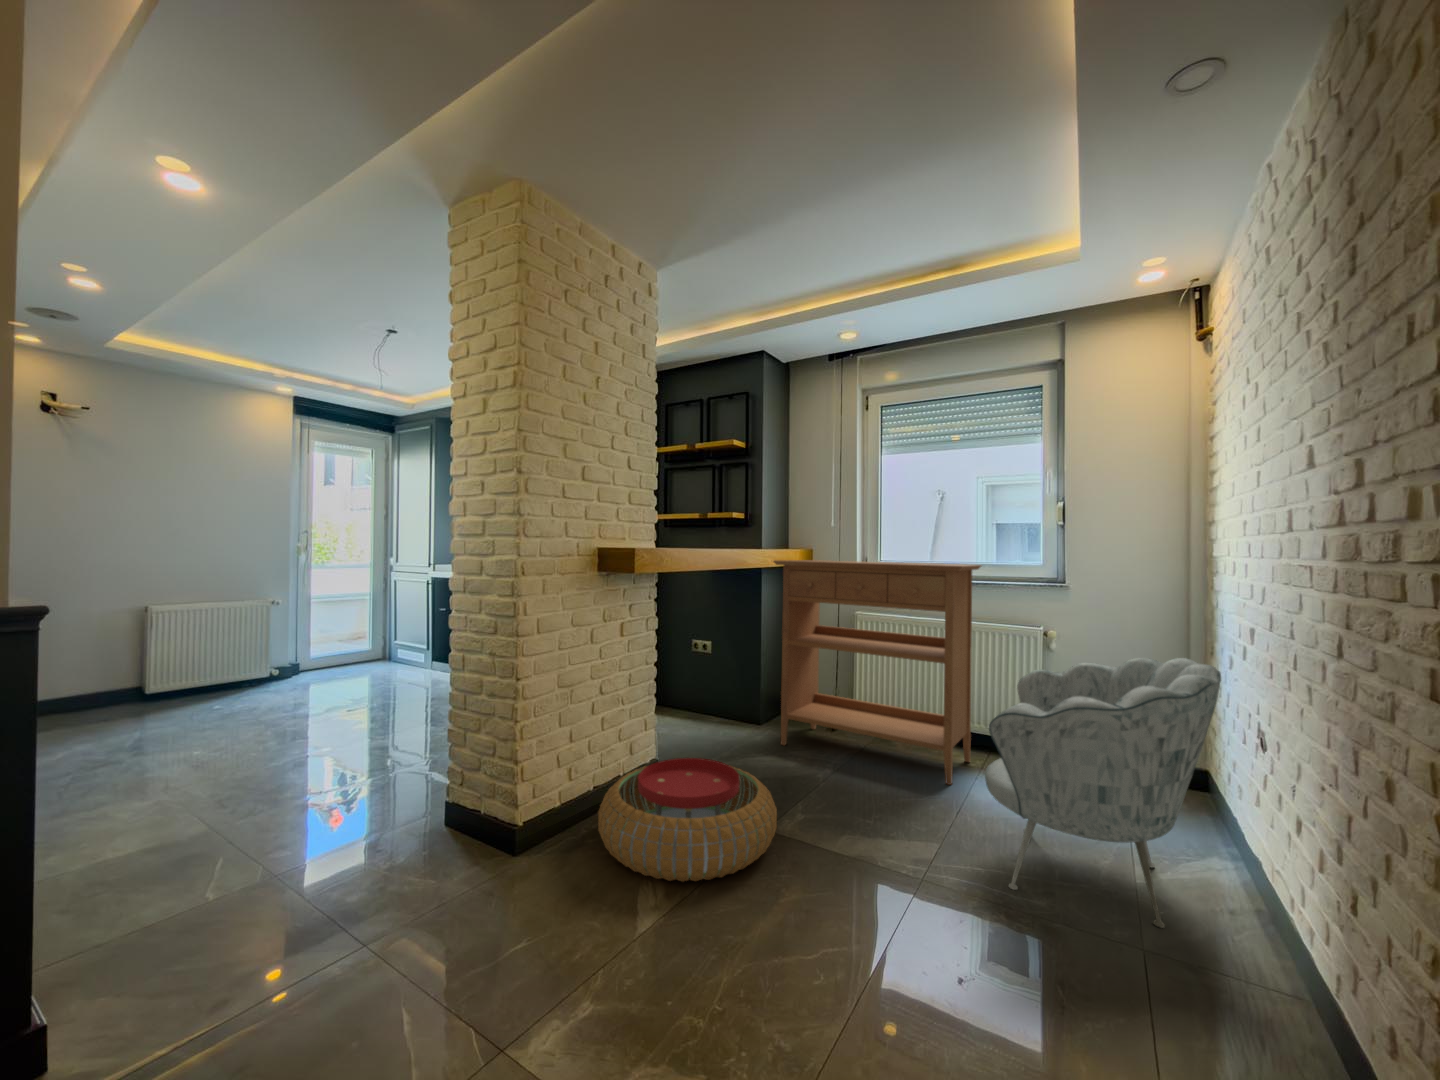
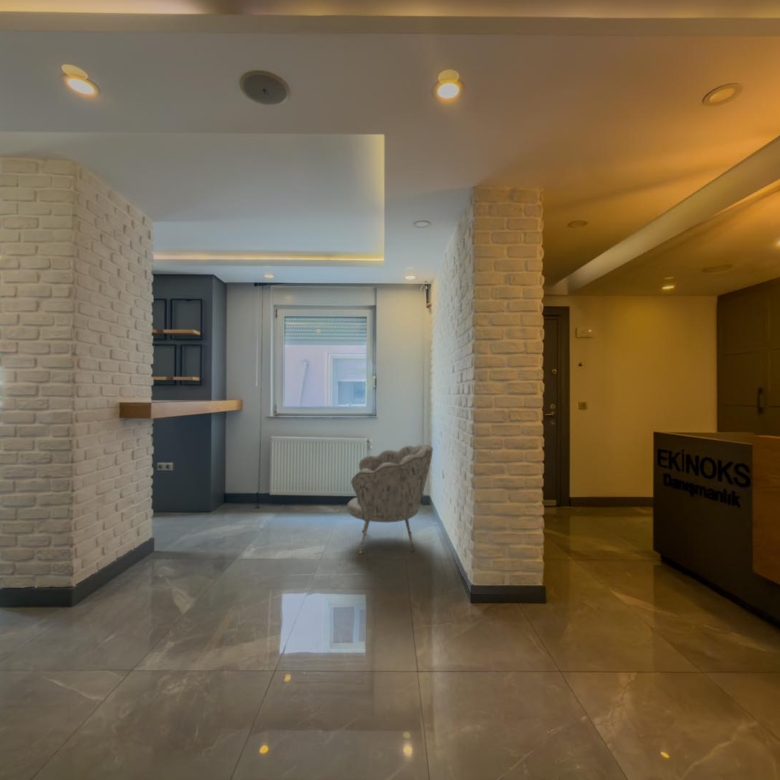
console table: present [773,560,981,785] -> none [223,406,341,520]
pouf: present [598,758,777,882] -> none [128,527,246,596]

